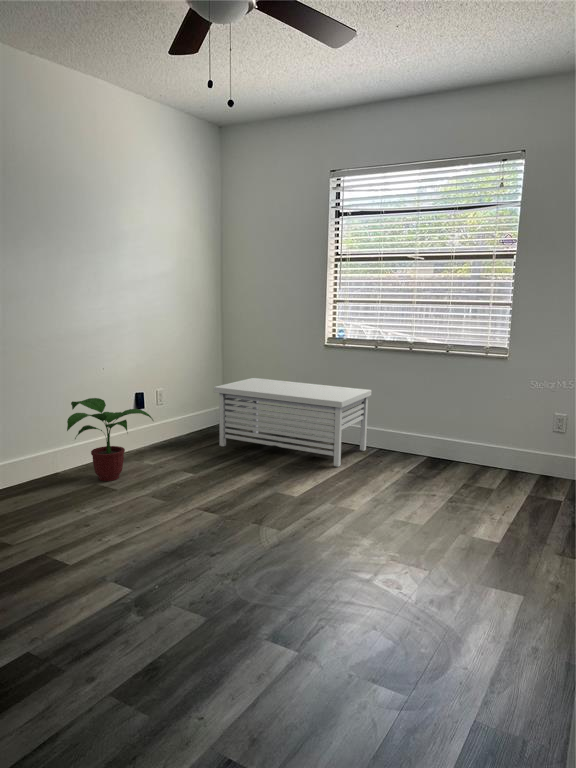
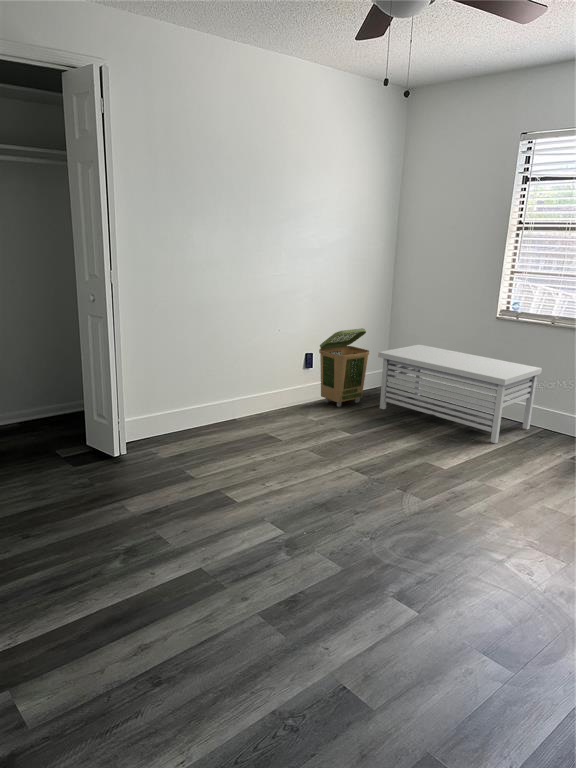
laundry basket: none [150,364,204,449] -> present [319,328,369,407]
potted plant: present [67,398,153,481] -> none [243,356,319,431]

